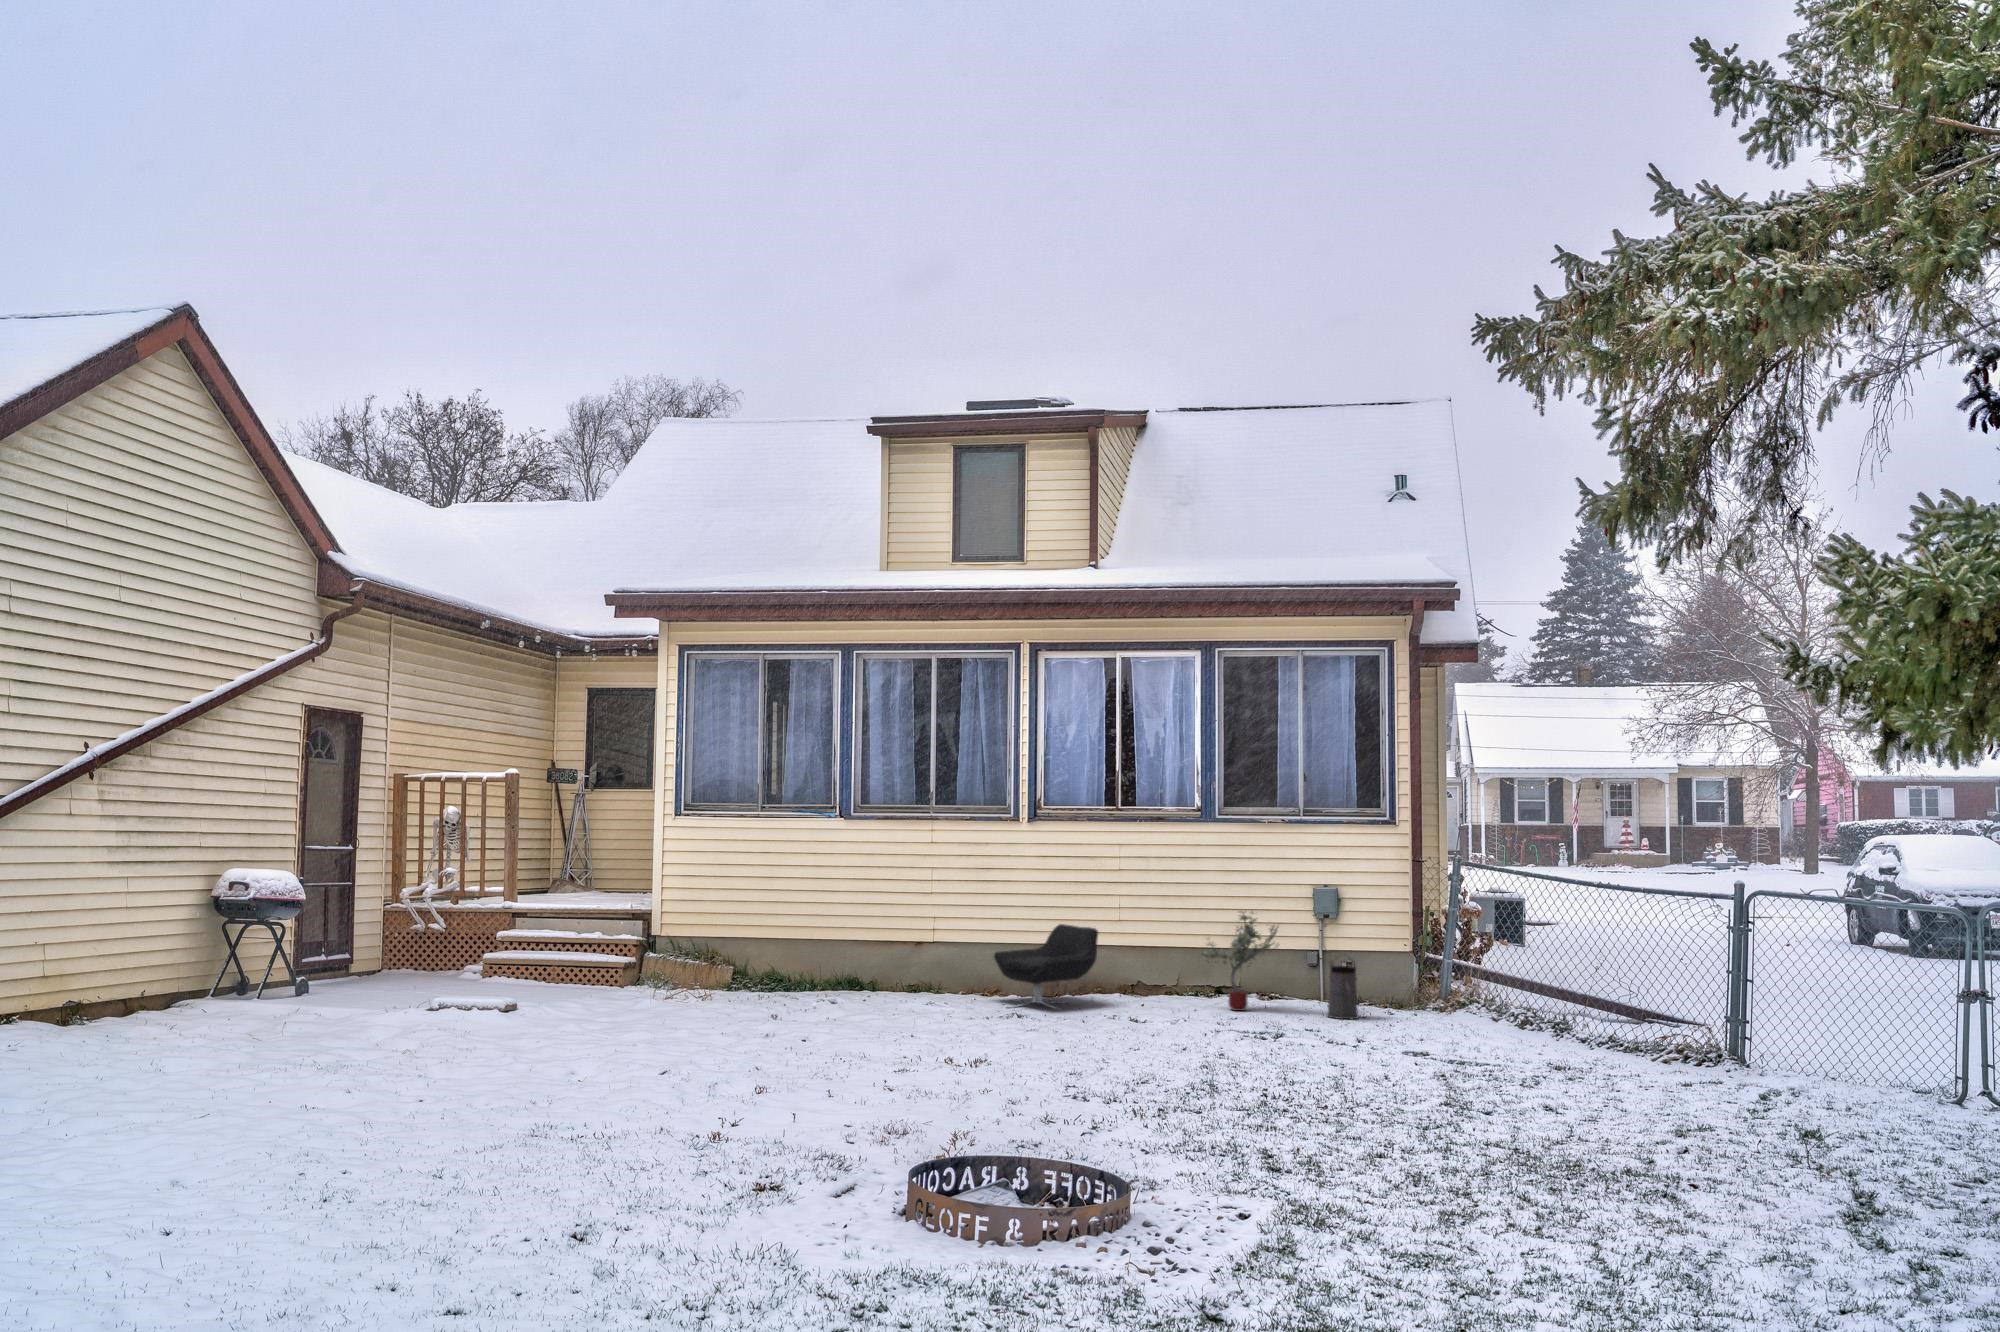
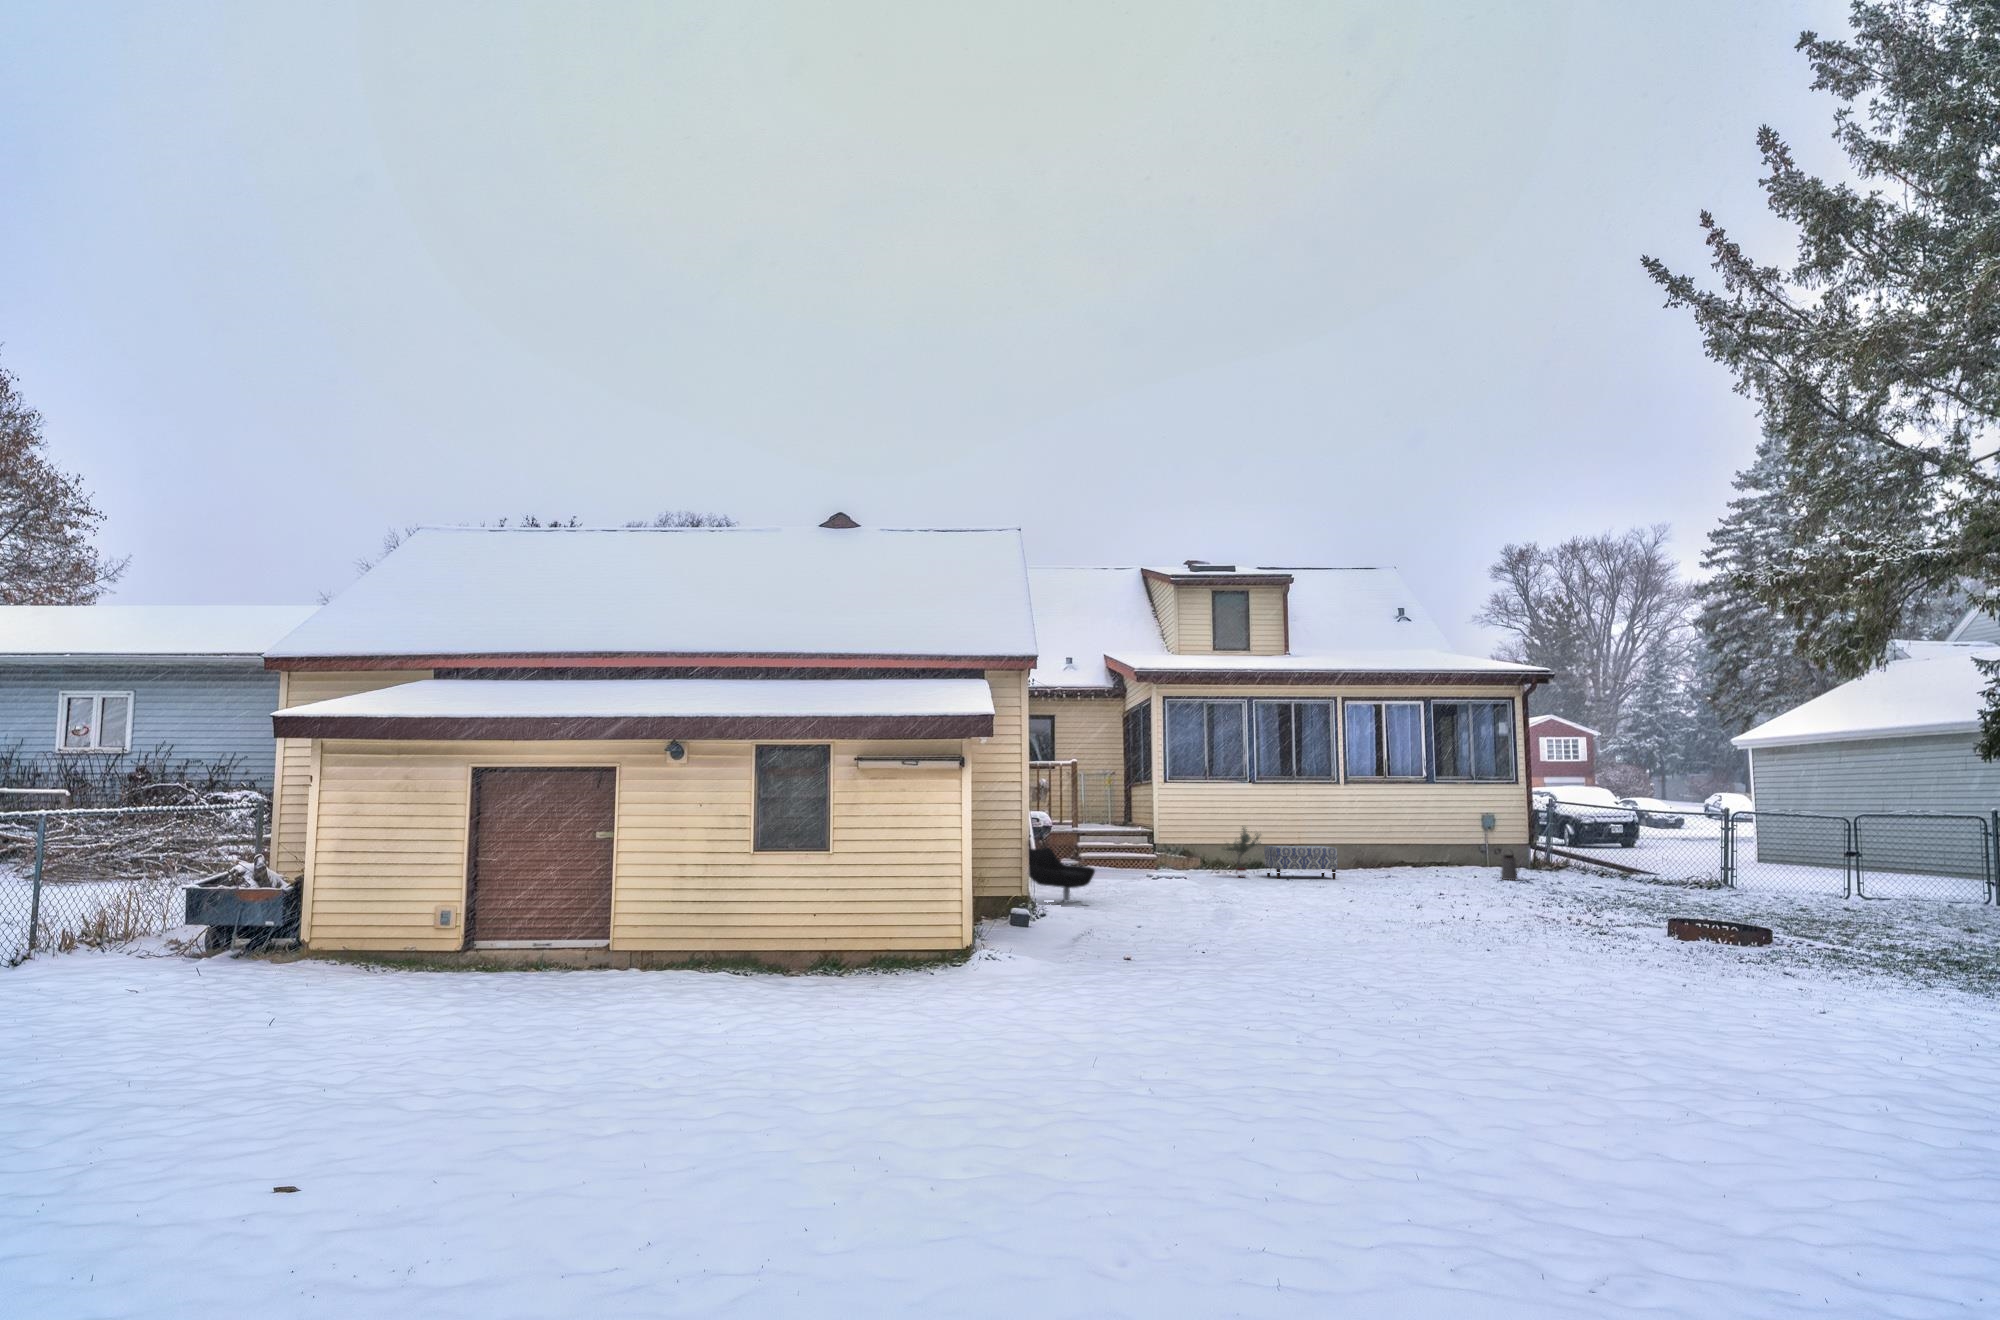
potted tree: present [1200,911,1279,1011] -> present [1223,826,1261,878]
lounge chair: present [994,924,1098,1009] -> present [1029,848,1095,902]
bench: none [842,932,972,1001] -> present [1265,846,1338,879]

